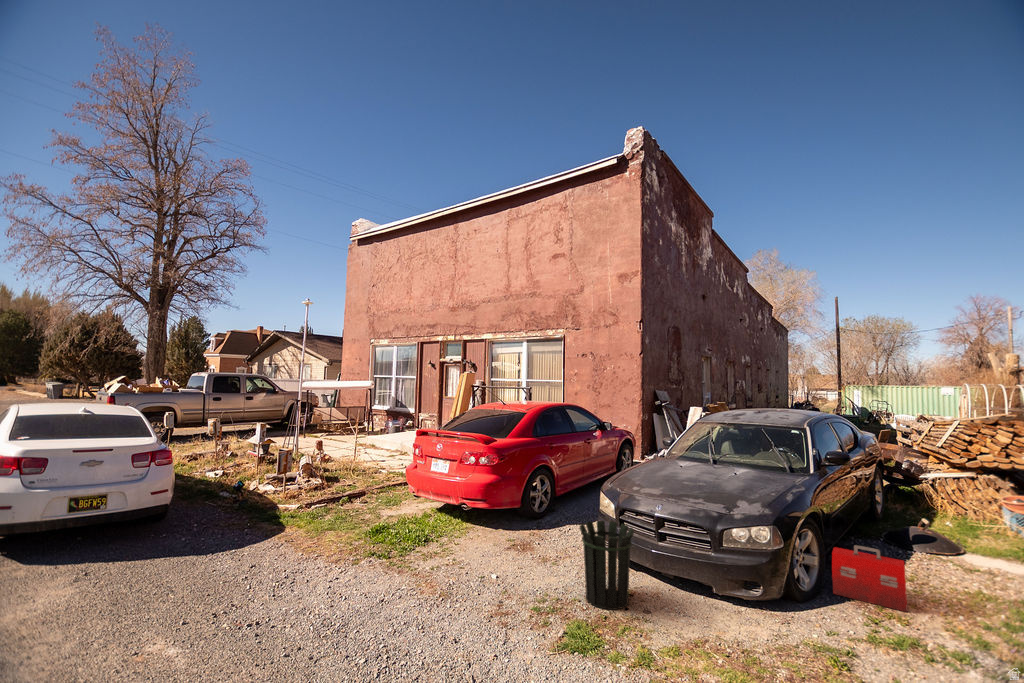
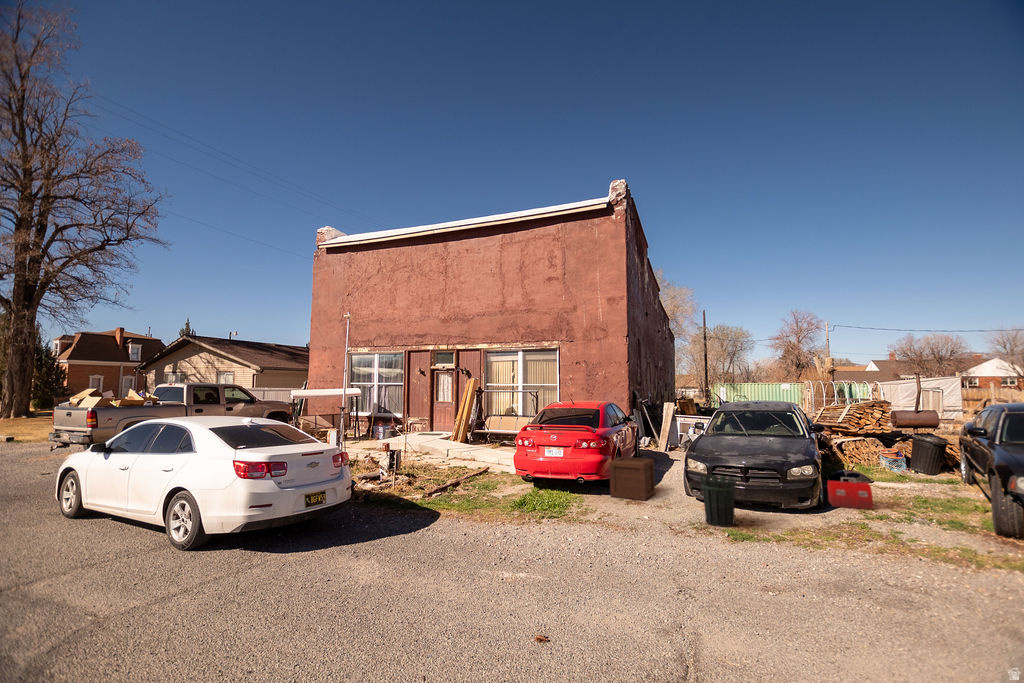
wooden crate: none [519,476,585,542] -> present [609,457,655,500]

